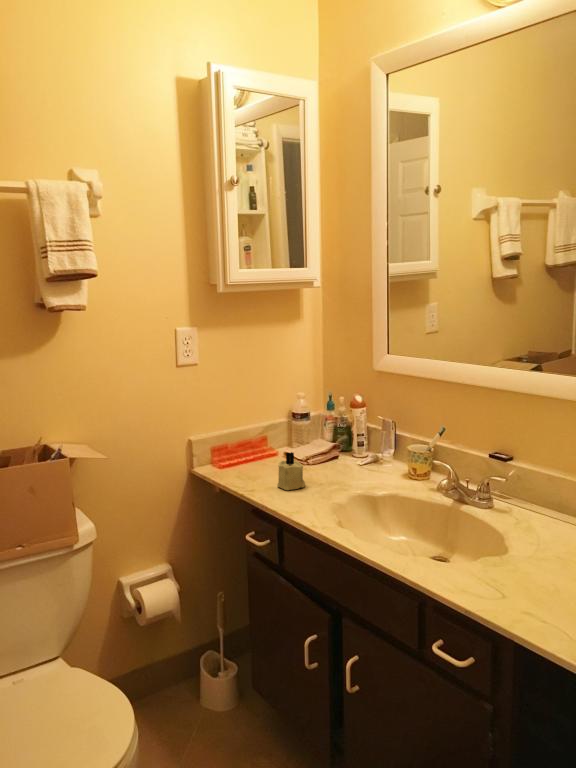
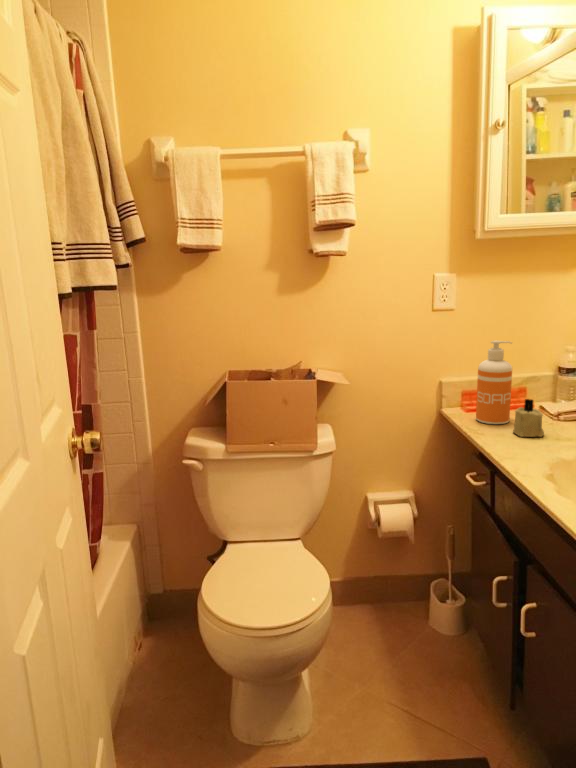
soap dispenser: none [234,395,267,480] -> present [476,340,512,424]

